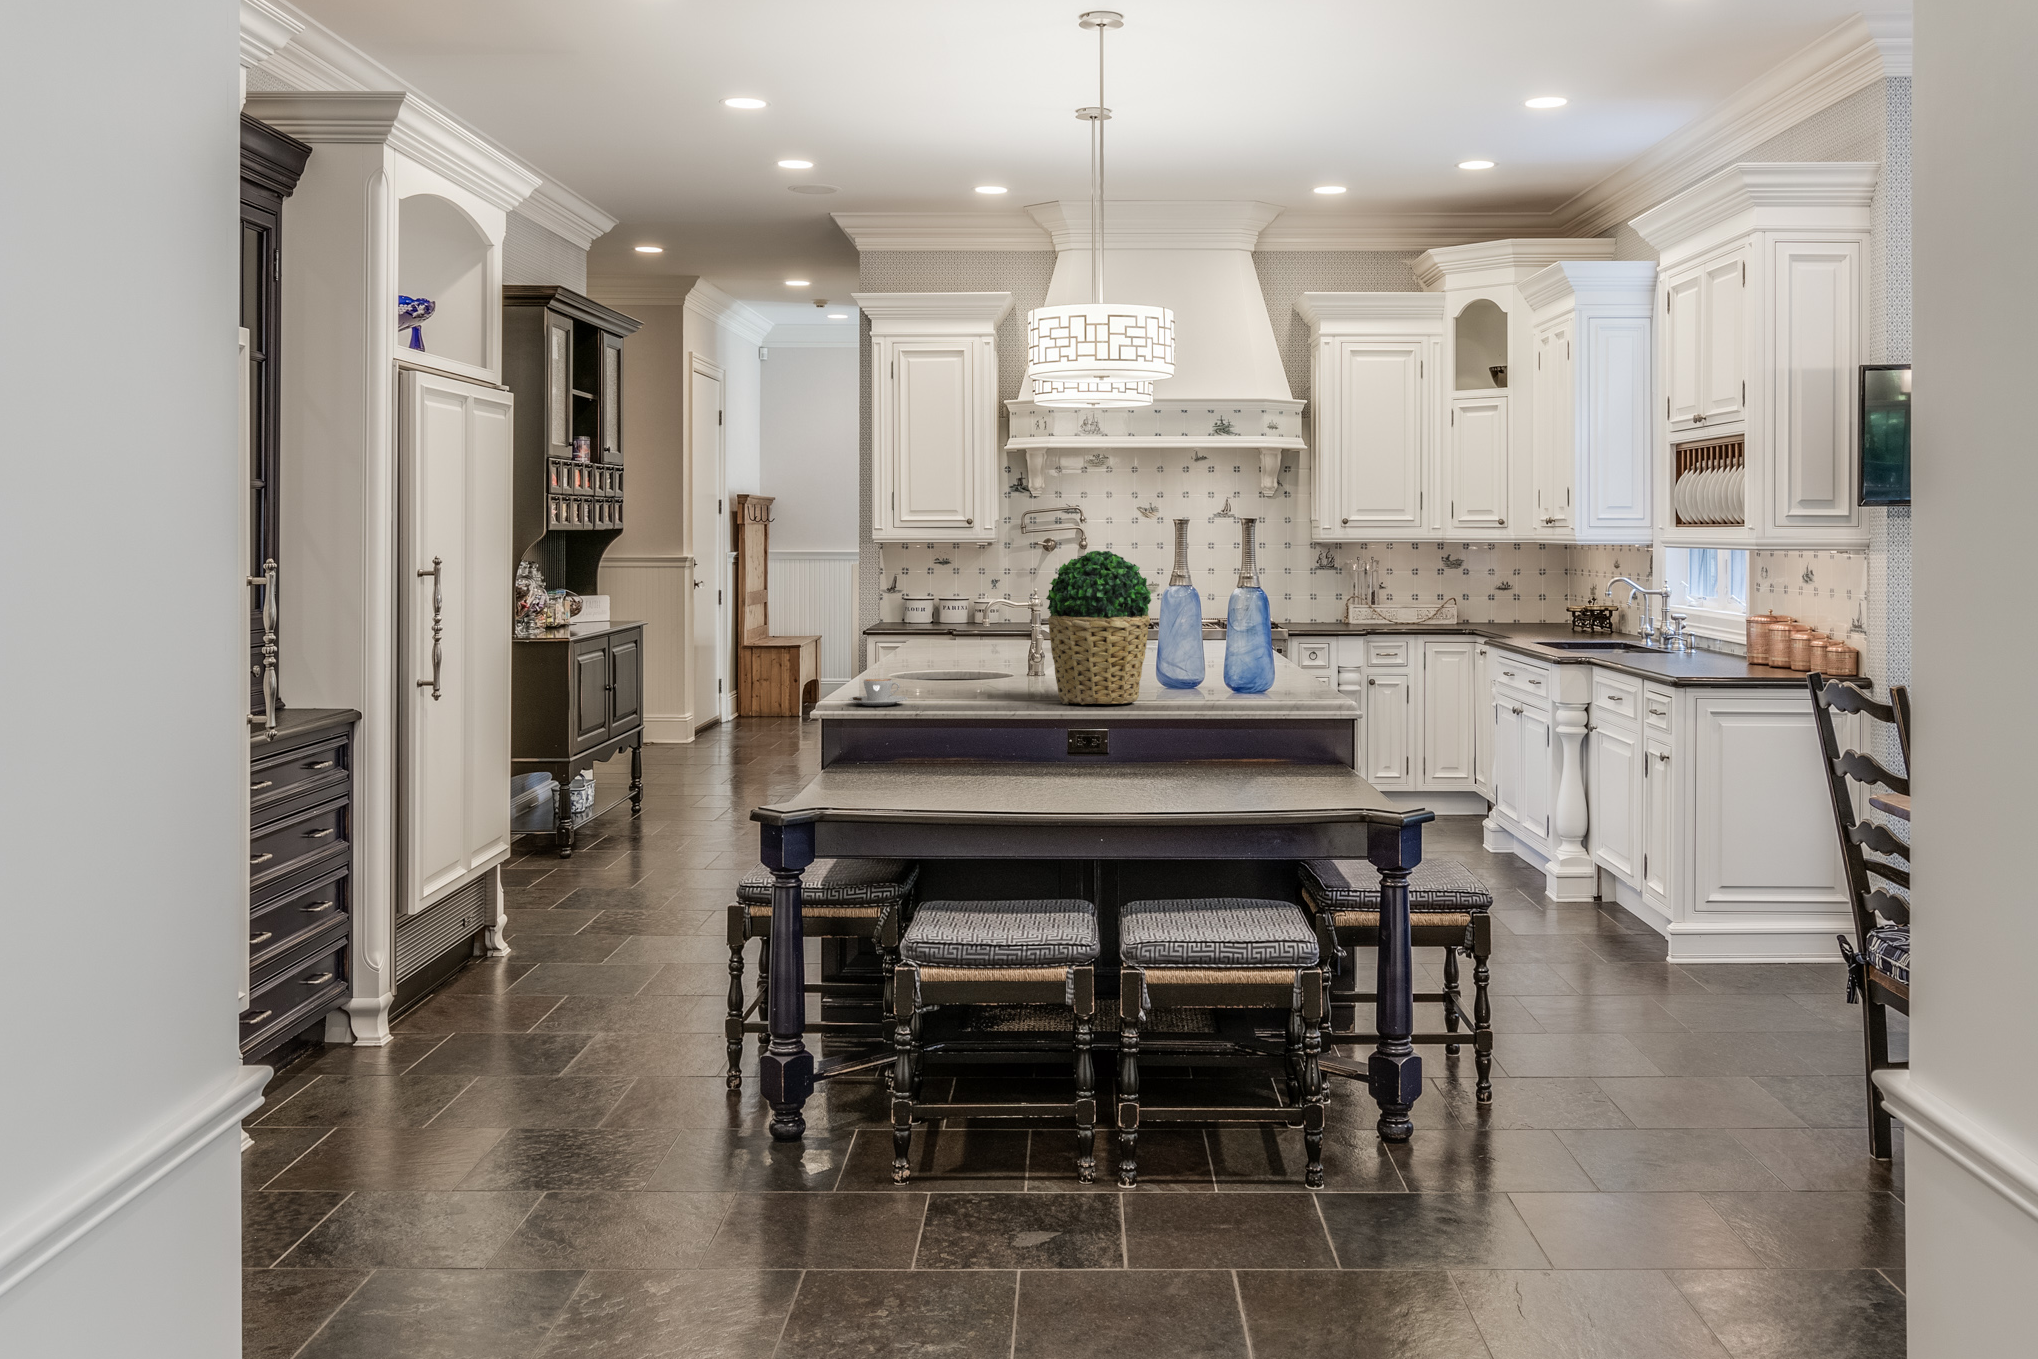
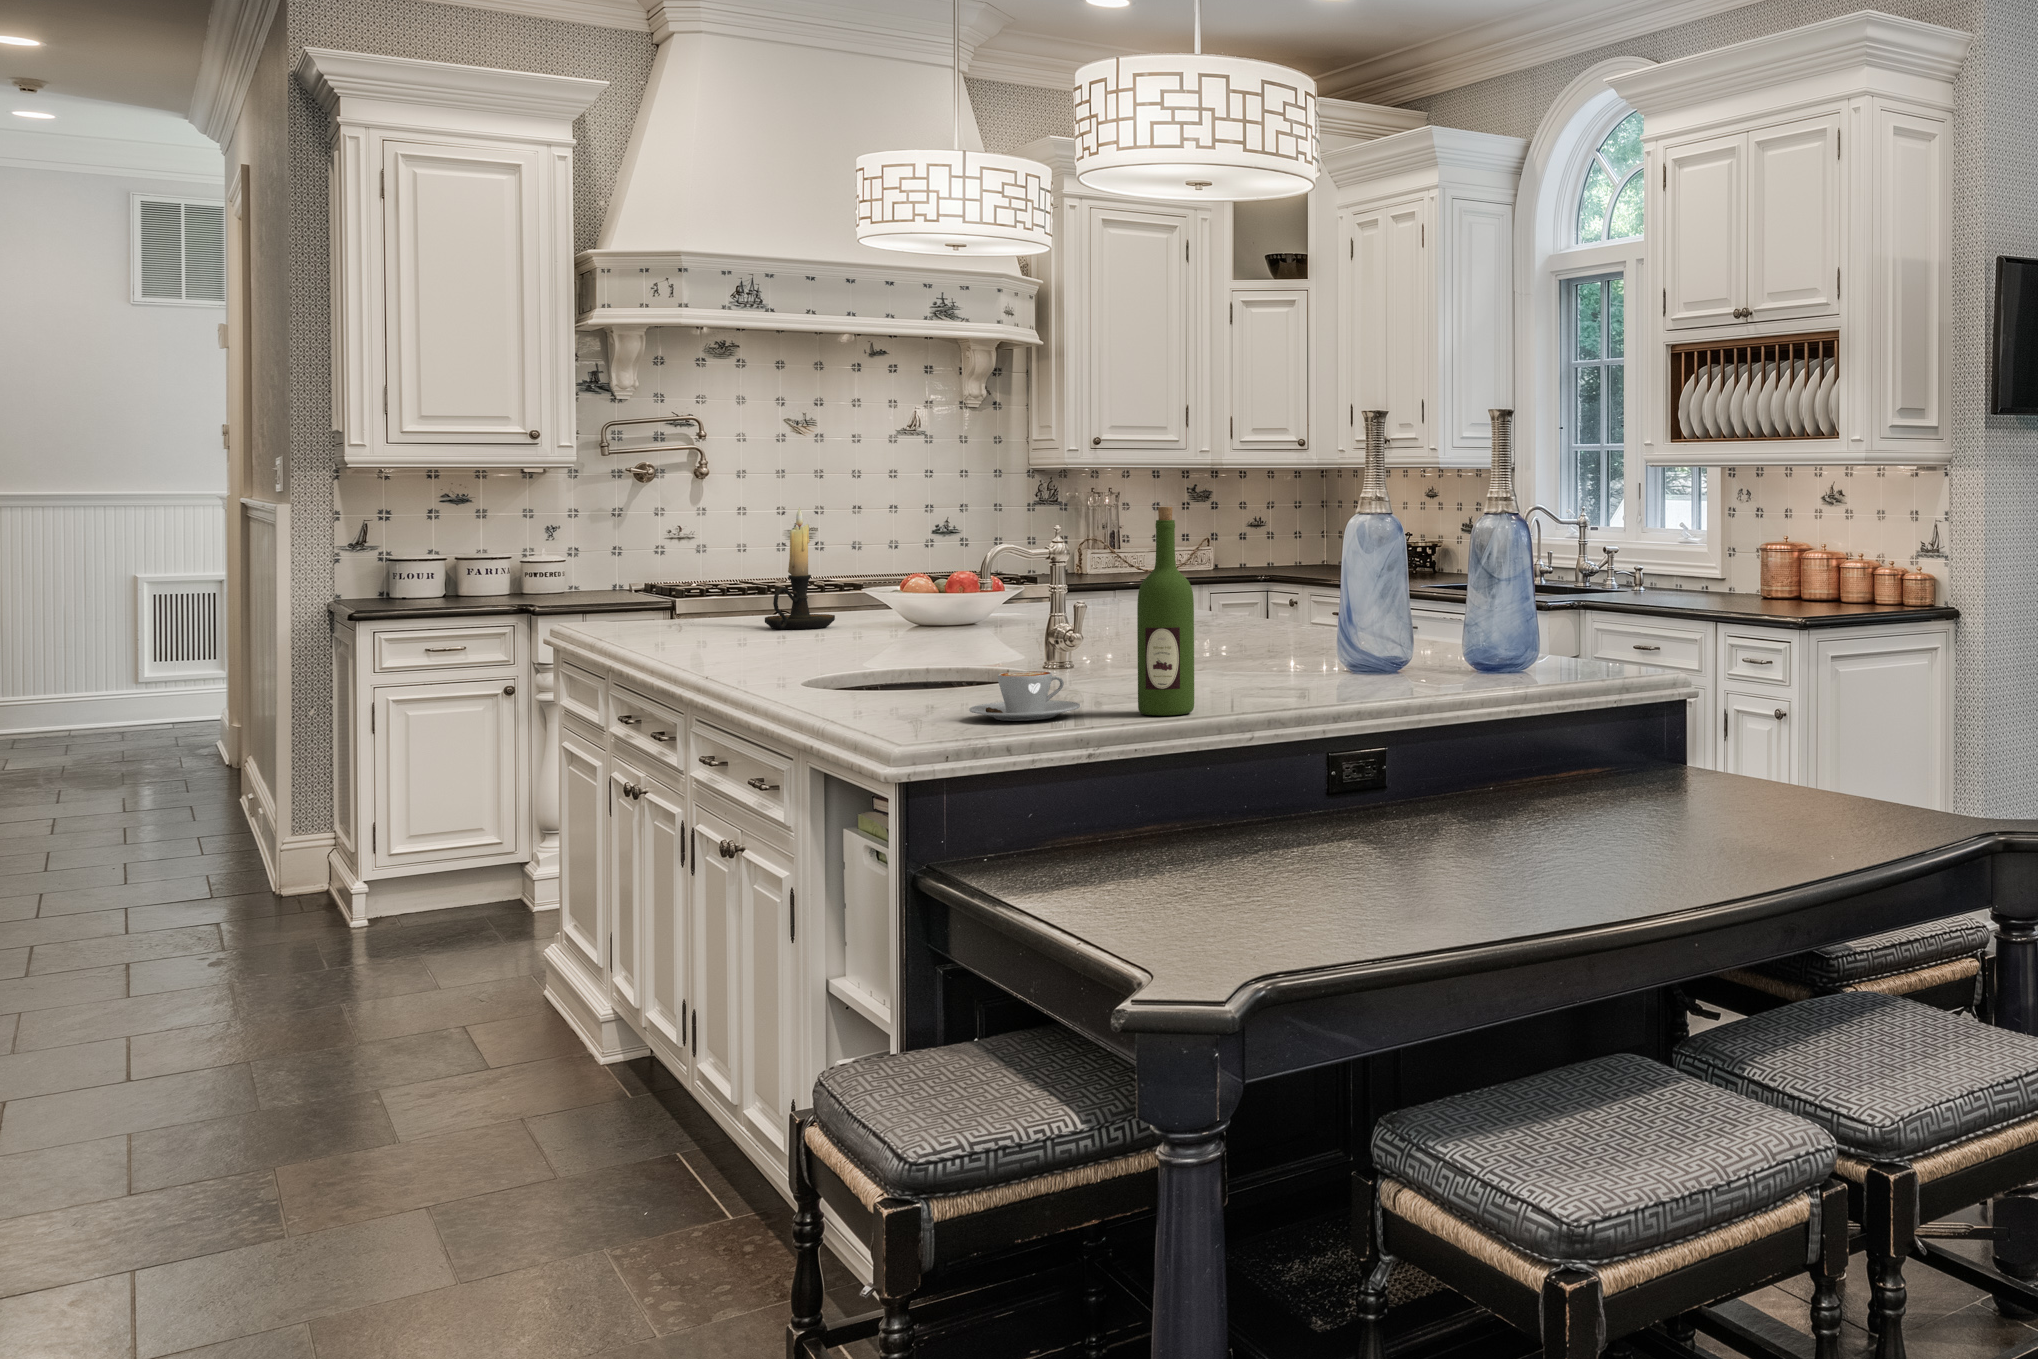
potted plant: present [1046,551,1151,704] -> none [1256,447,1423,693]
candle holder: none [987,574,1030,651] -> present [765,508,835,629]
wine bottle: none [931,588,963,709] -> present [1137,507,1194,716]

